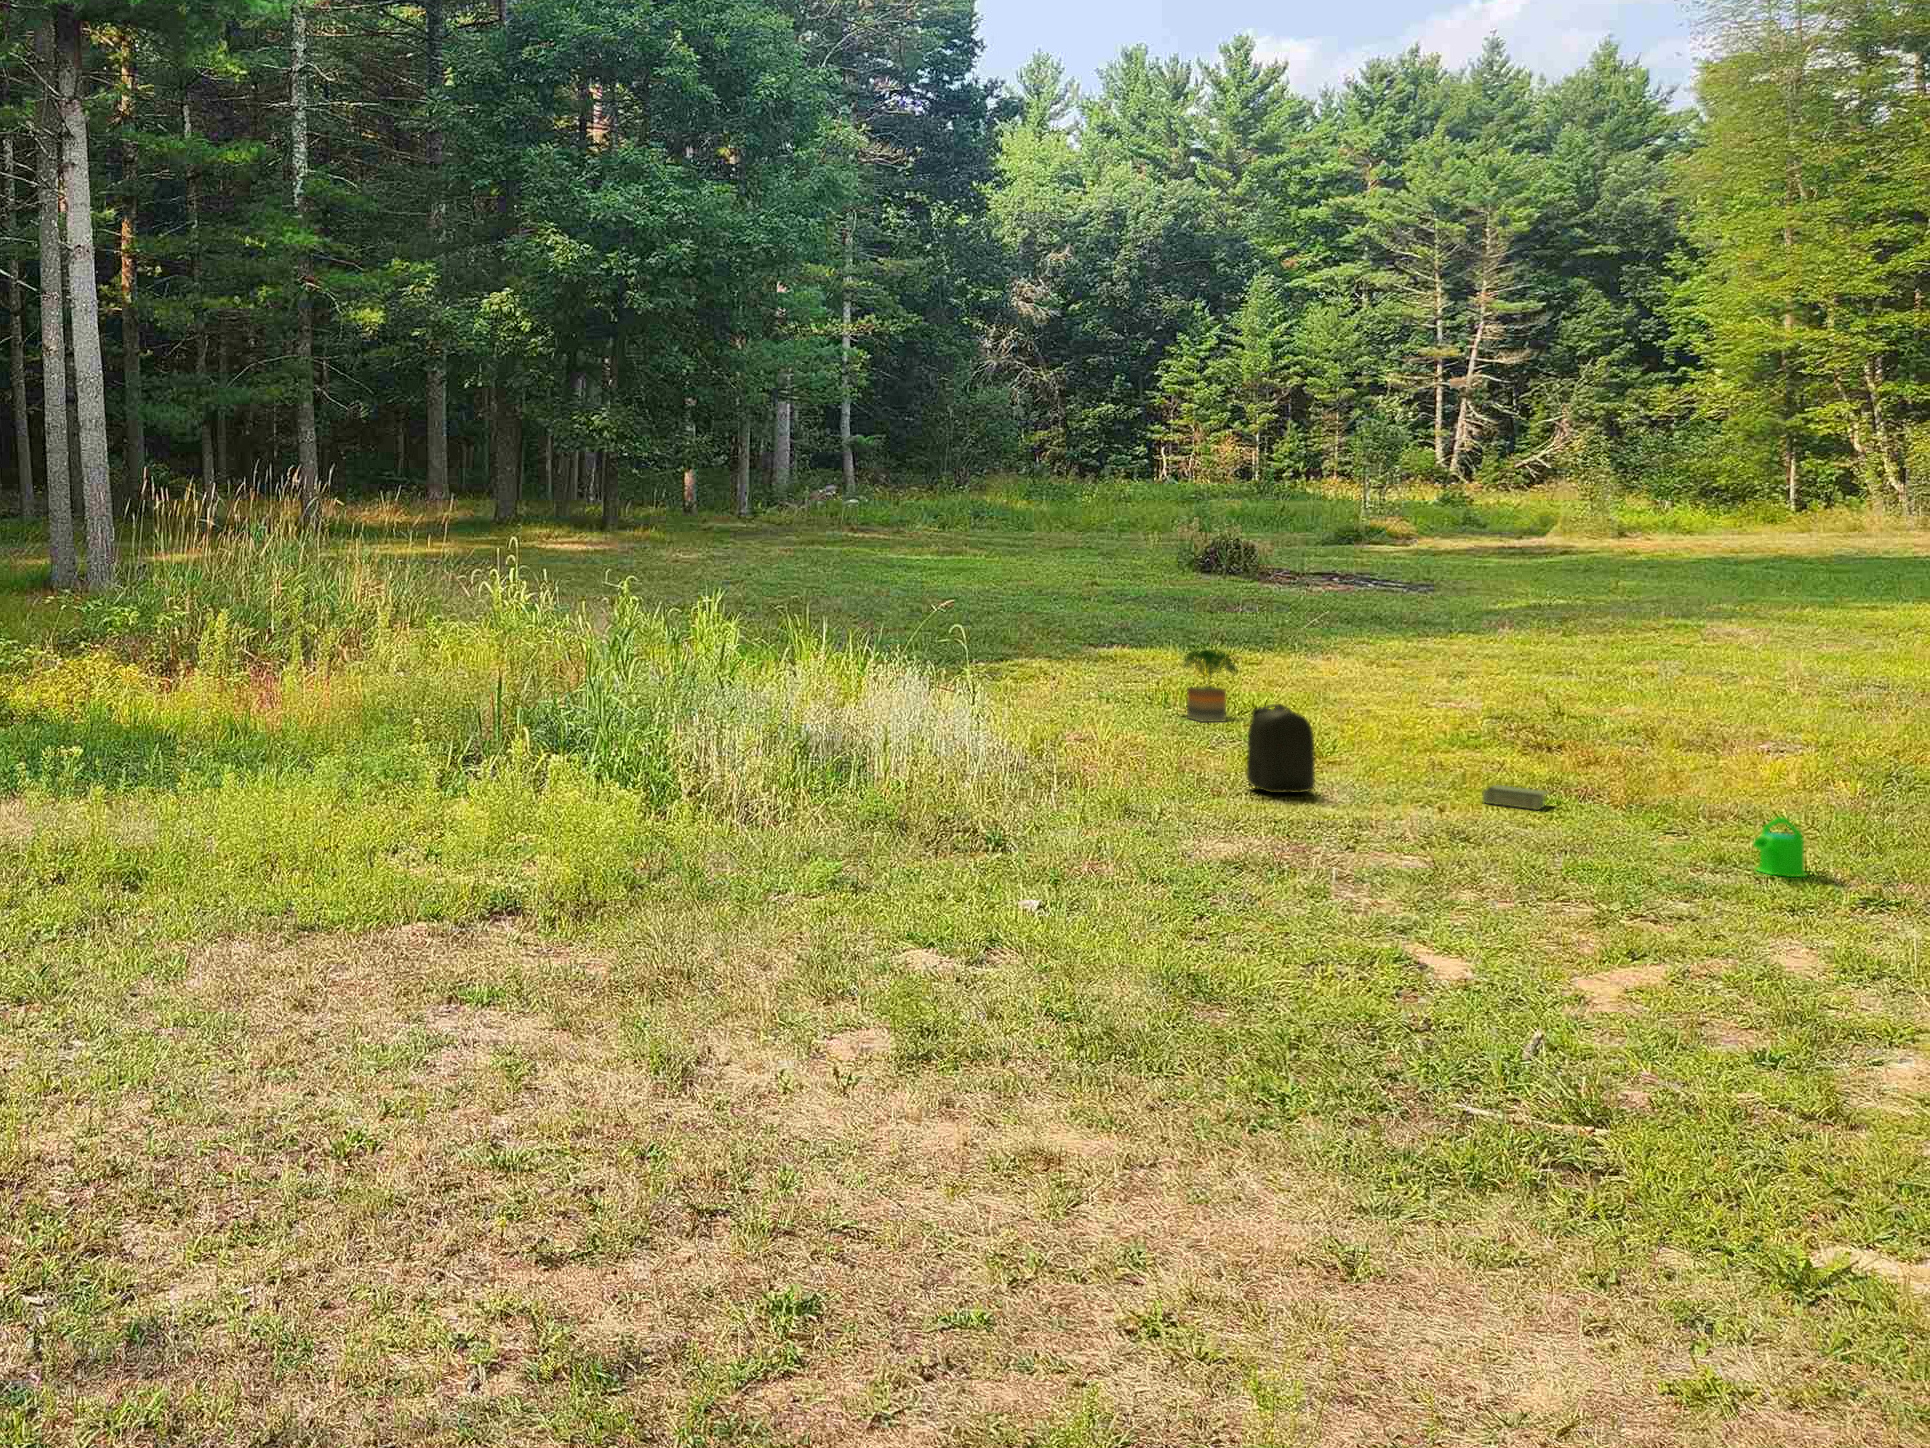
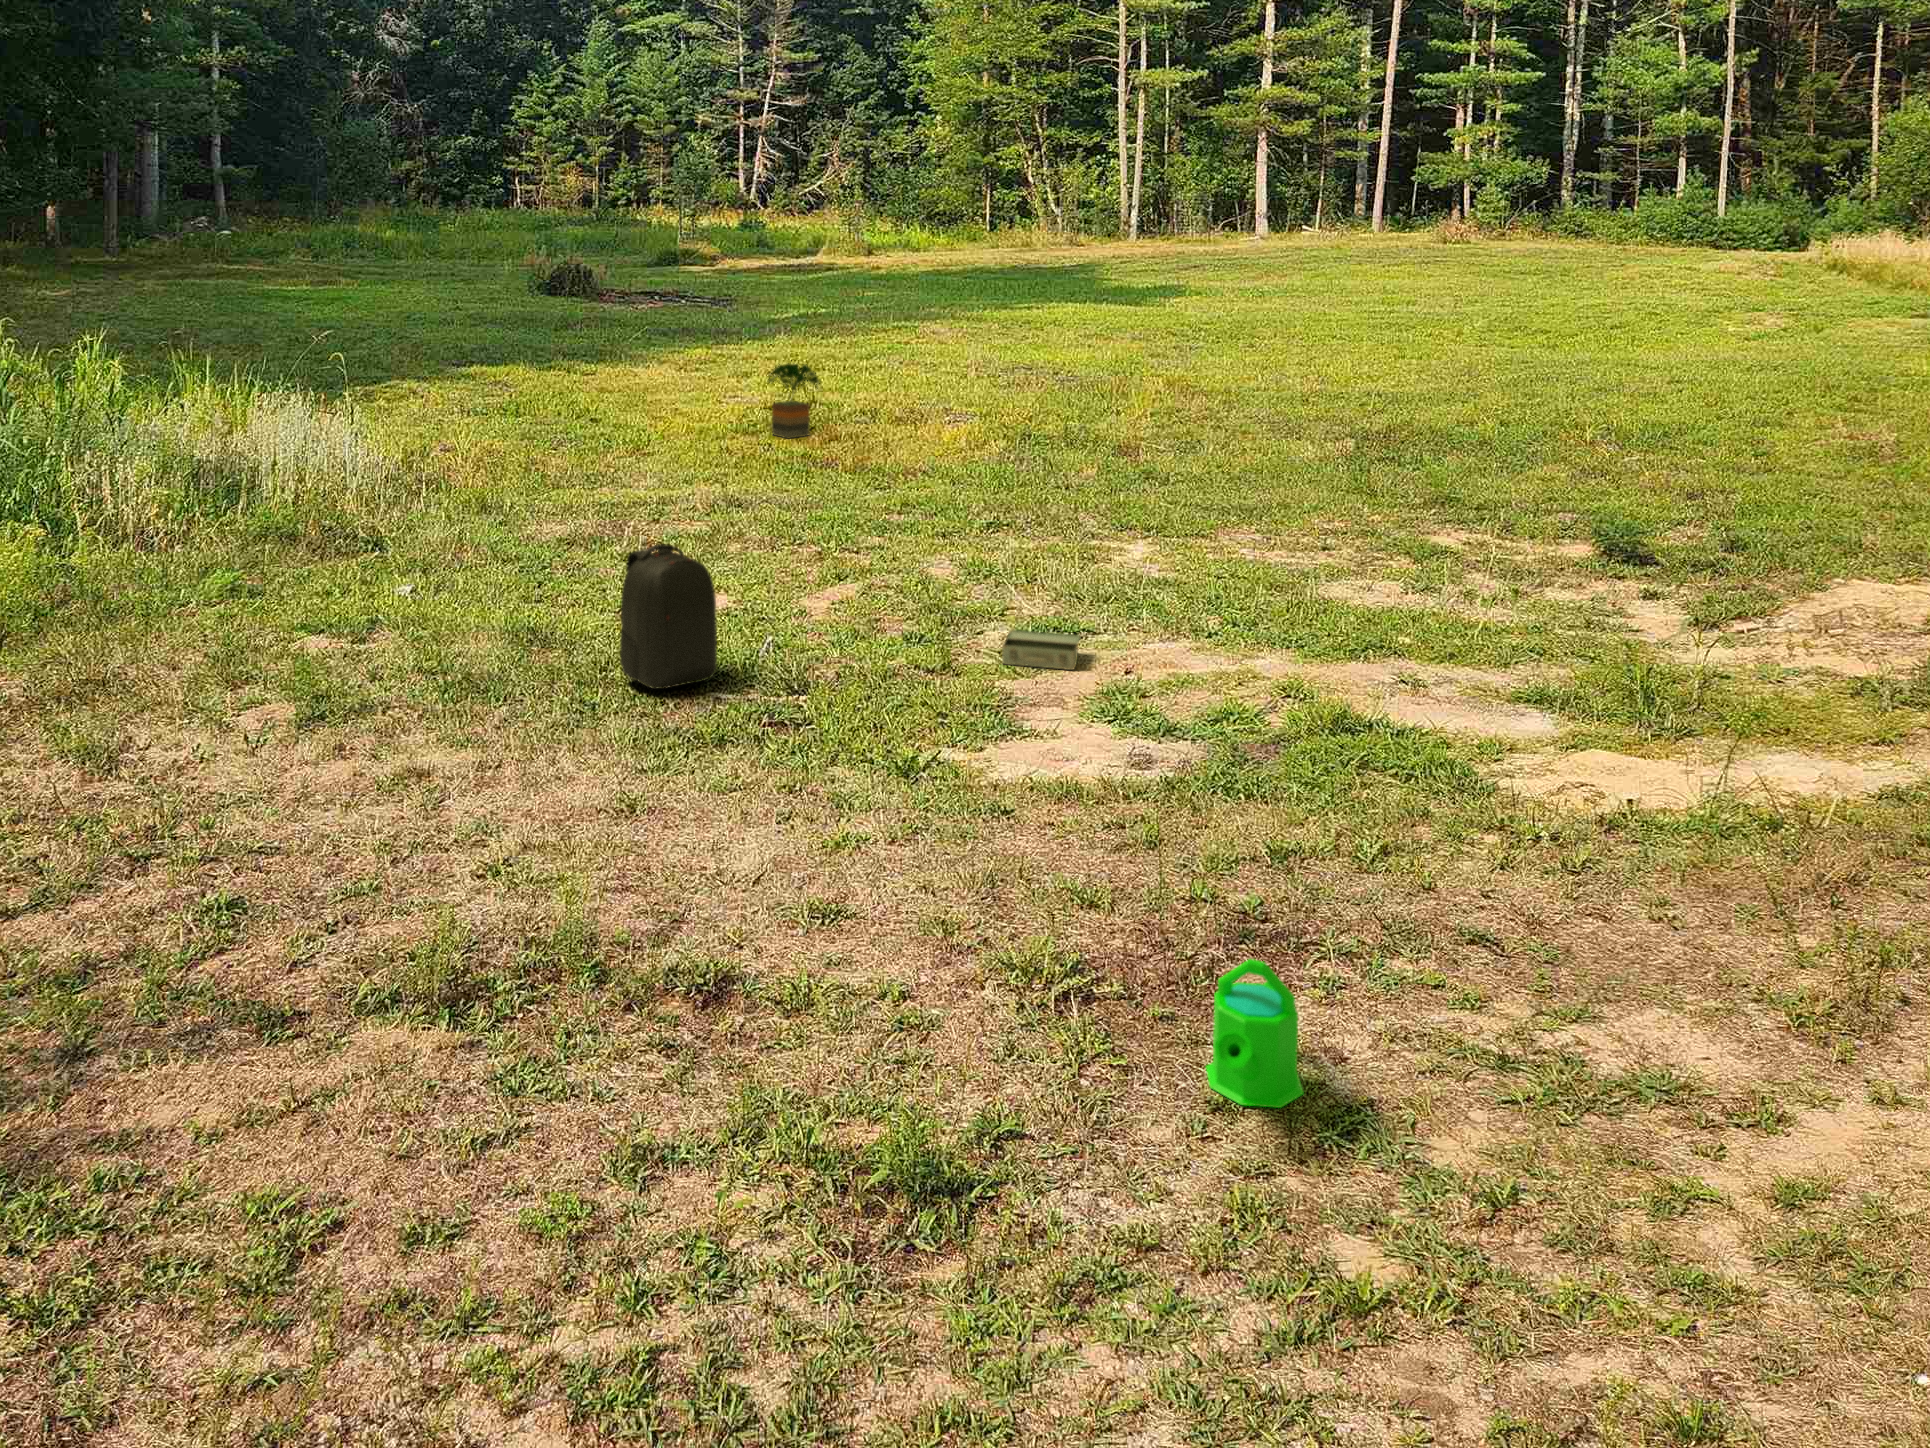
potted tree: present [1183,650,1238,722] -> present [767,363,820,438]
backpack: present [1247,704,1315,793] -> present [620,544,717,689]
toolbox: present [1483,785,1548,810] -> present [1002,630,1080,670]

